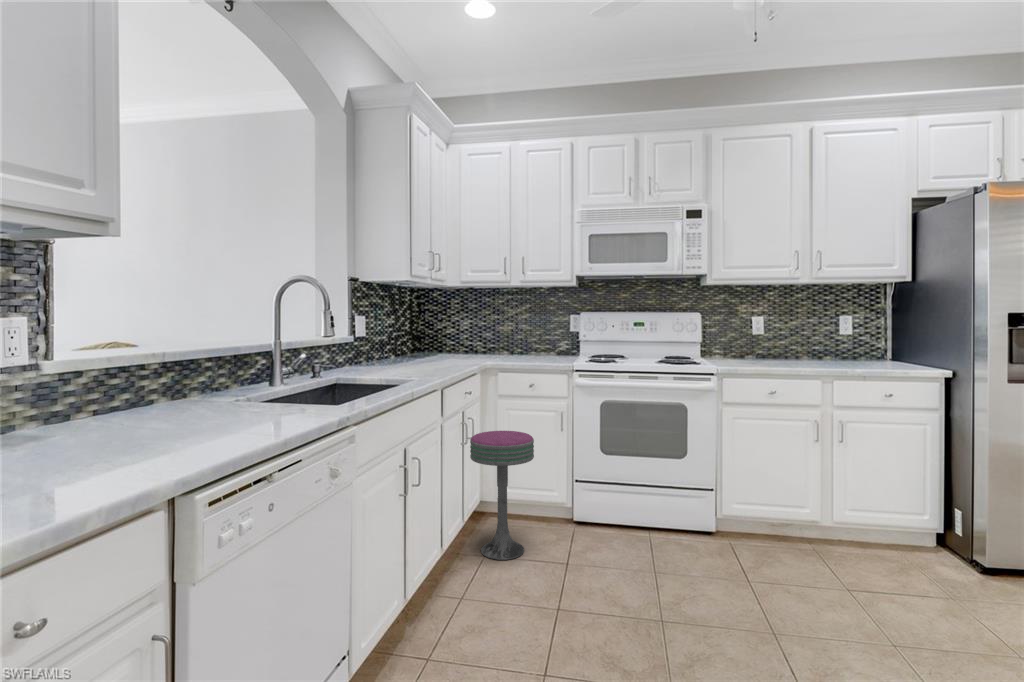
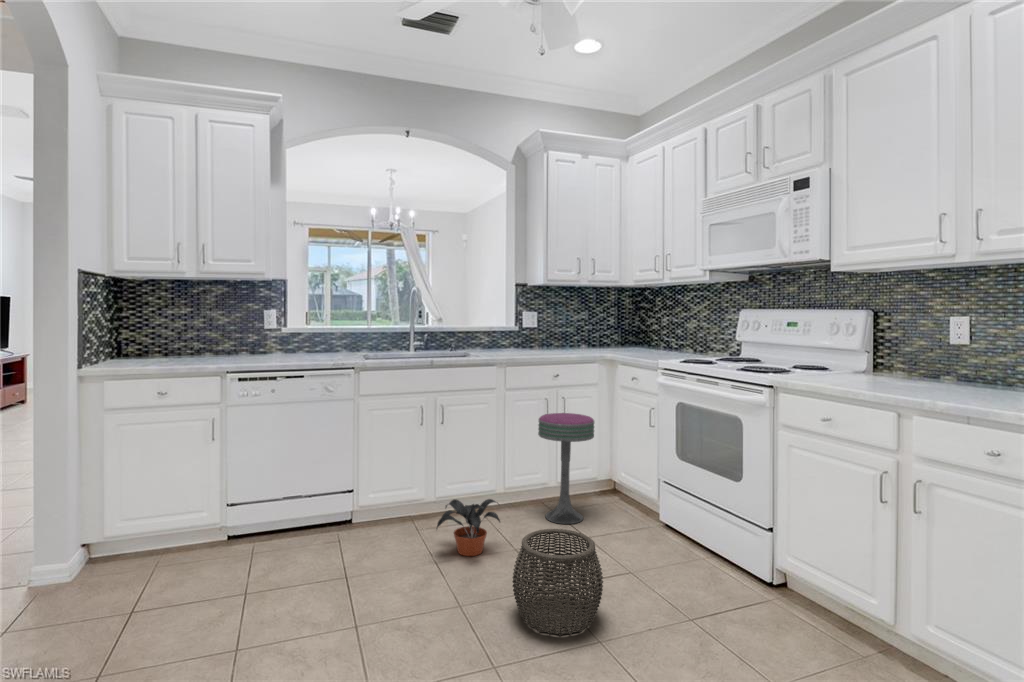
woven basket: none [678,537,778,649] -> present [512,529,603,636]
potted plant: none [494,554,582,639] -> present [436,499,500,556]

